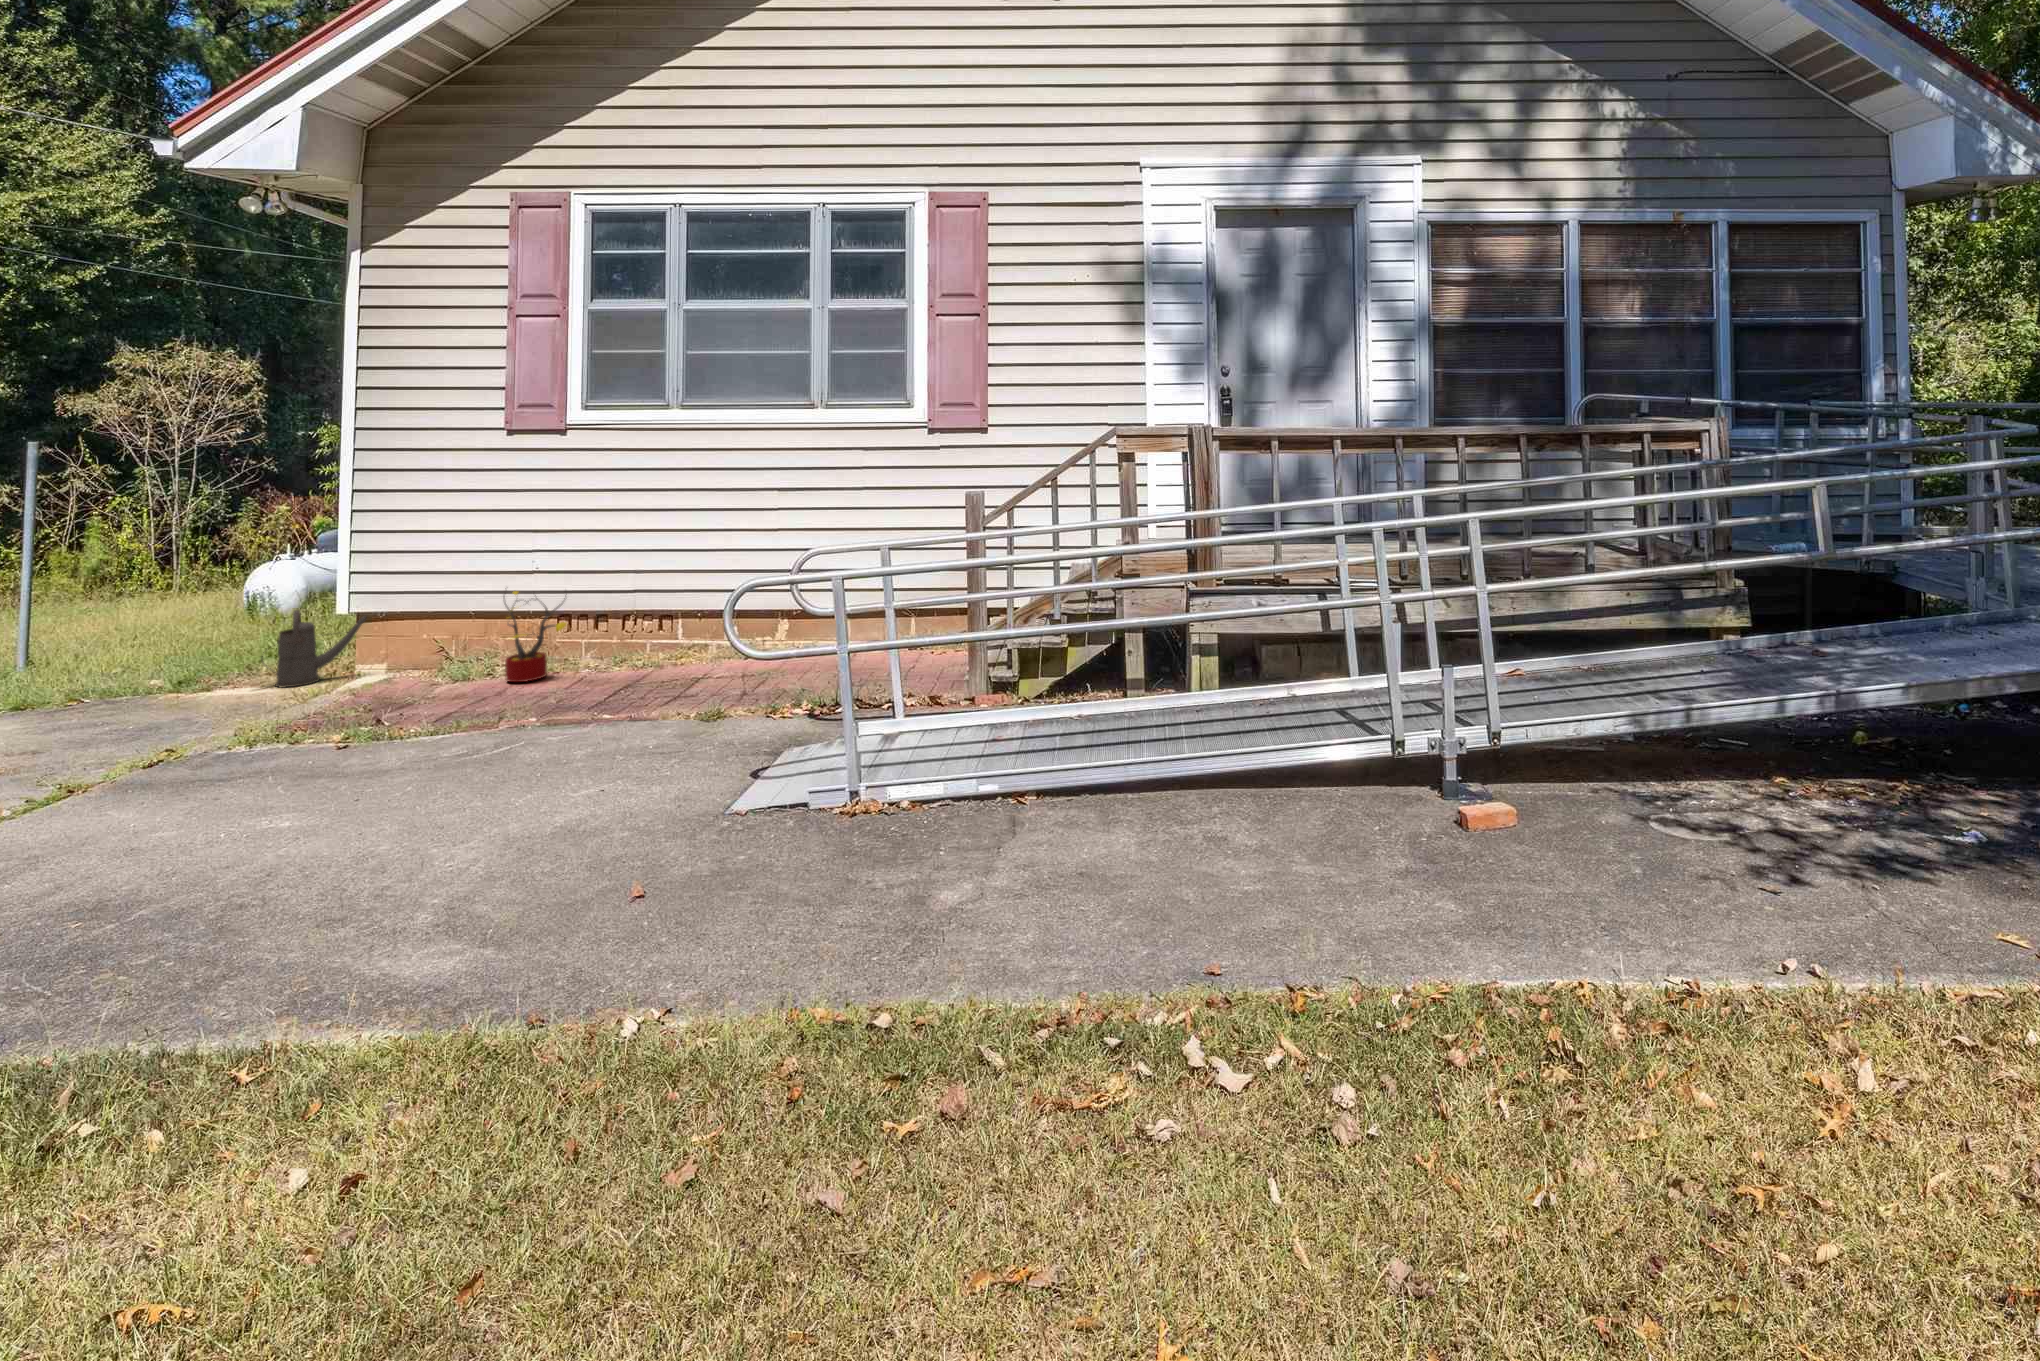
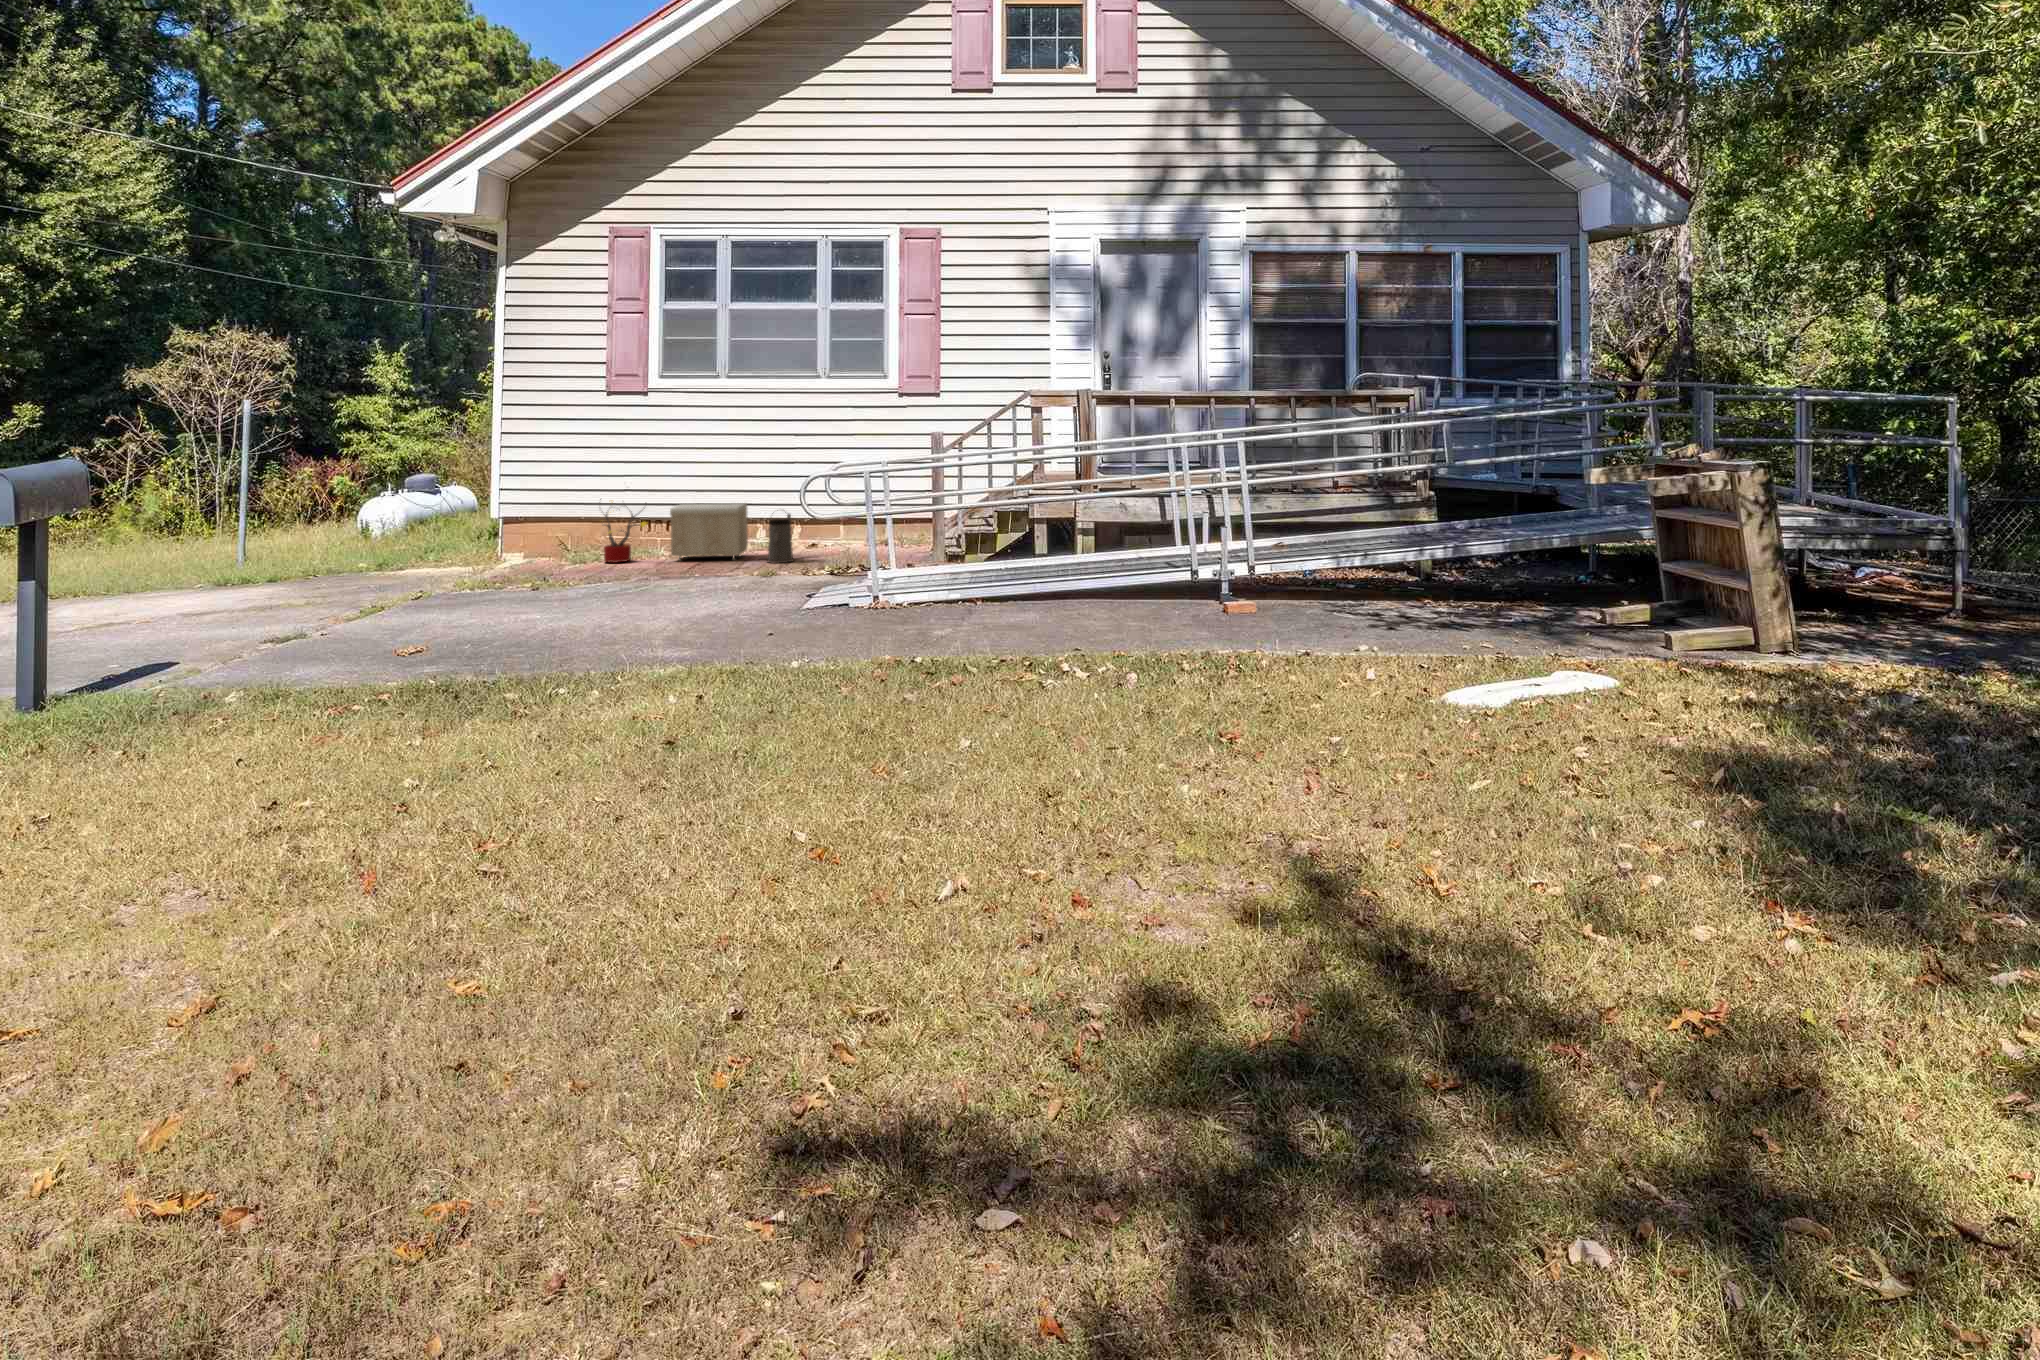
storage bench: none [599,589,720,677] -> present [670,503,748,560]
watering can: present [262,610,367,688] -> present [767,512,794,563]

